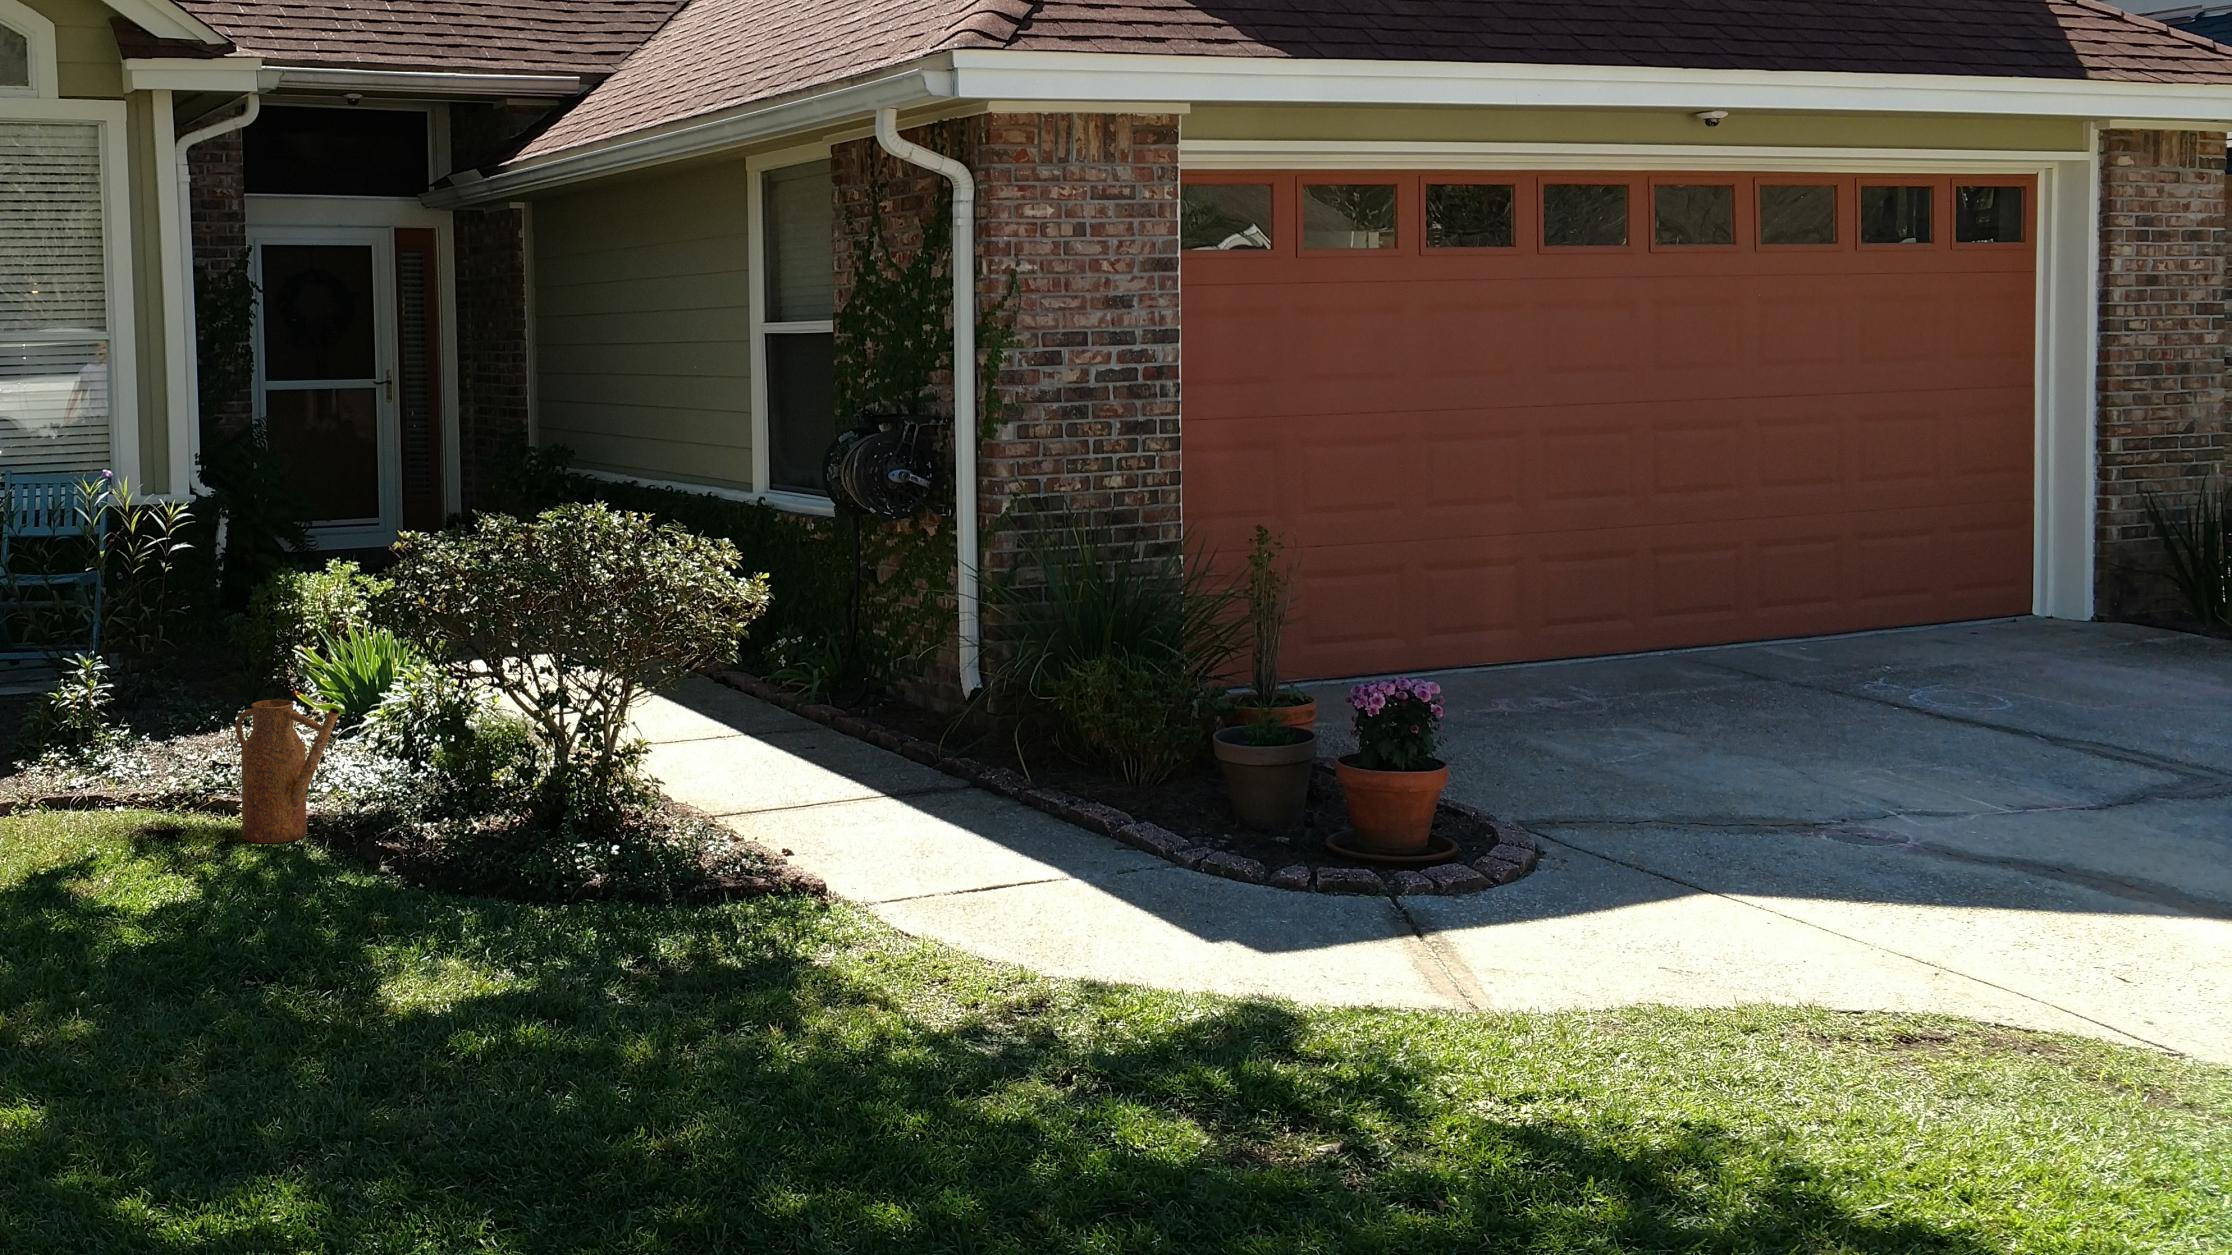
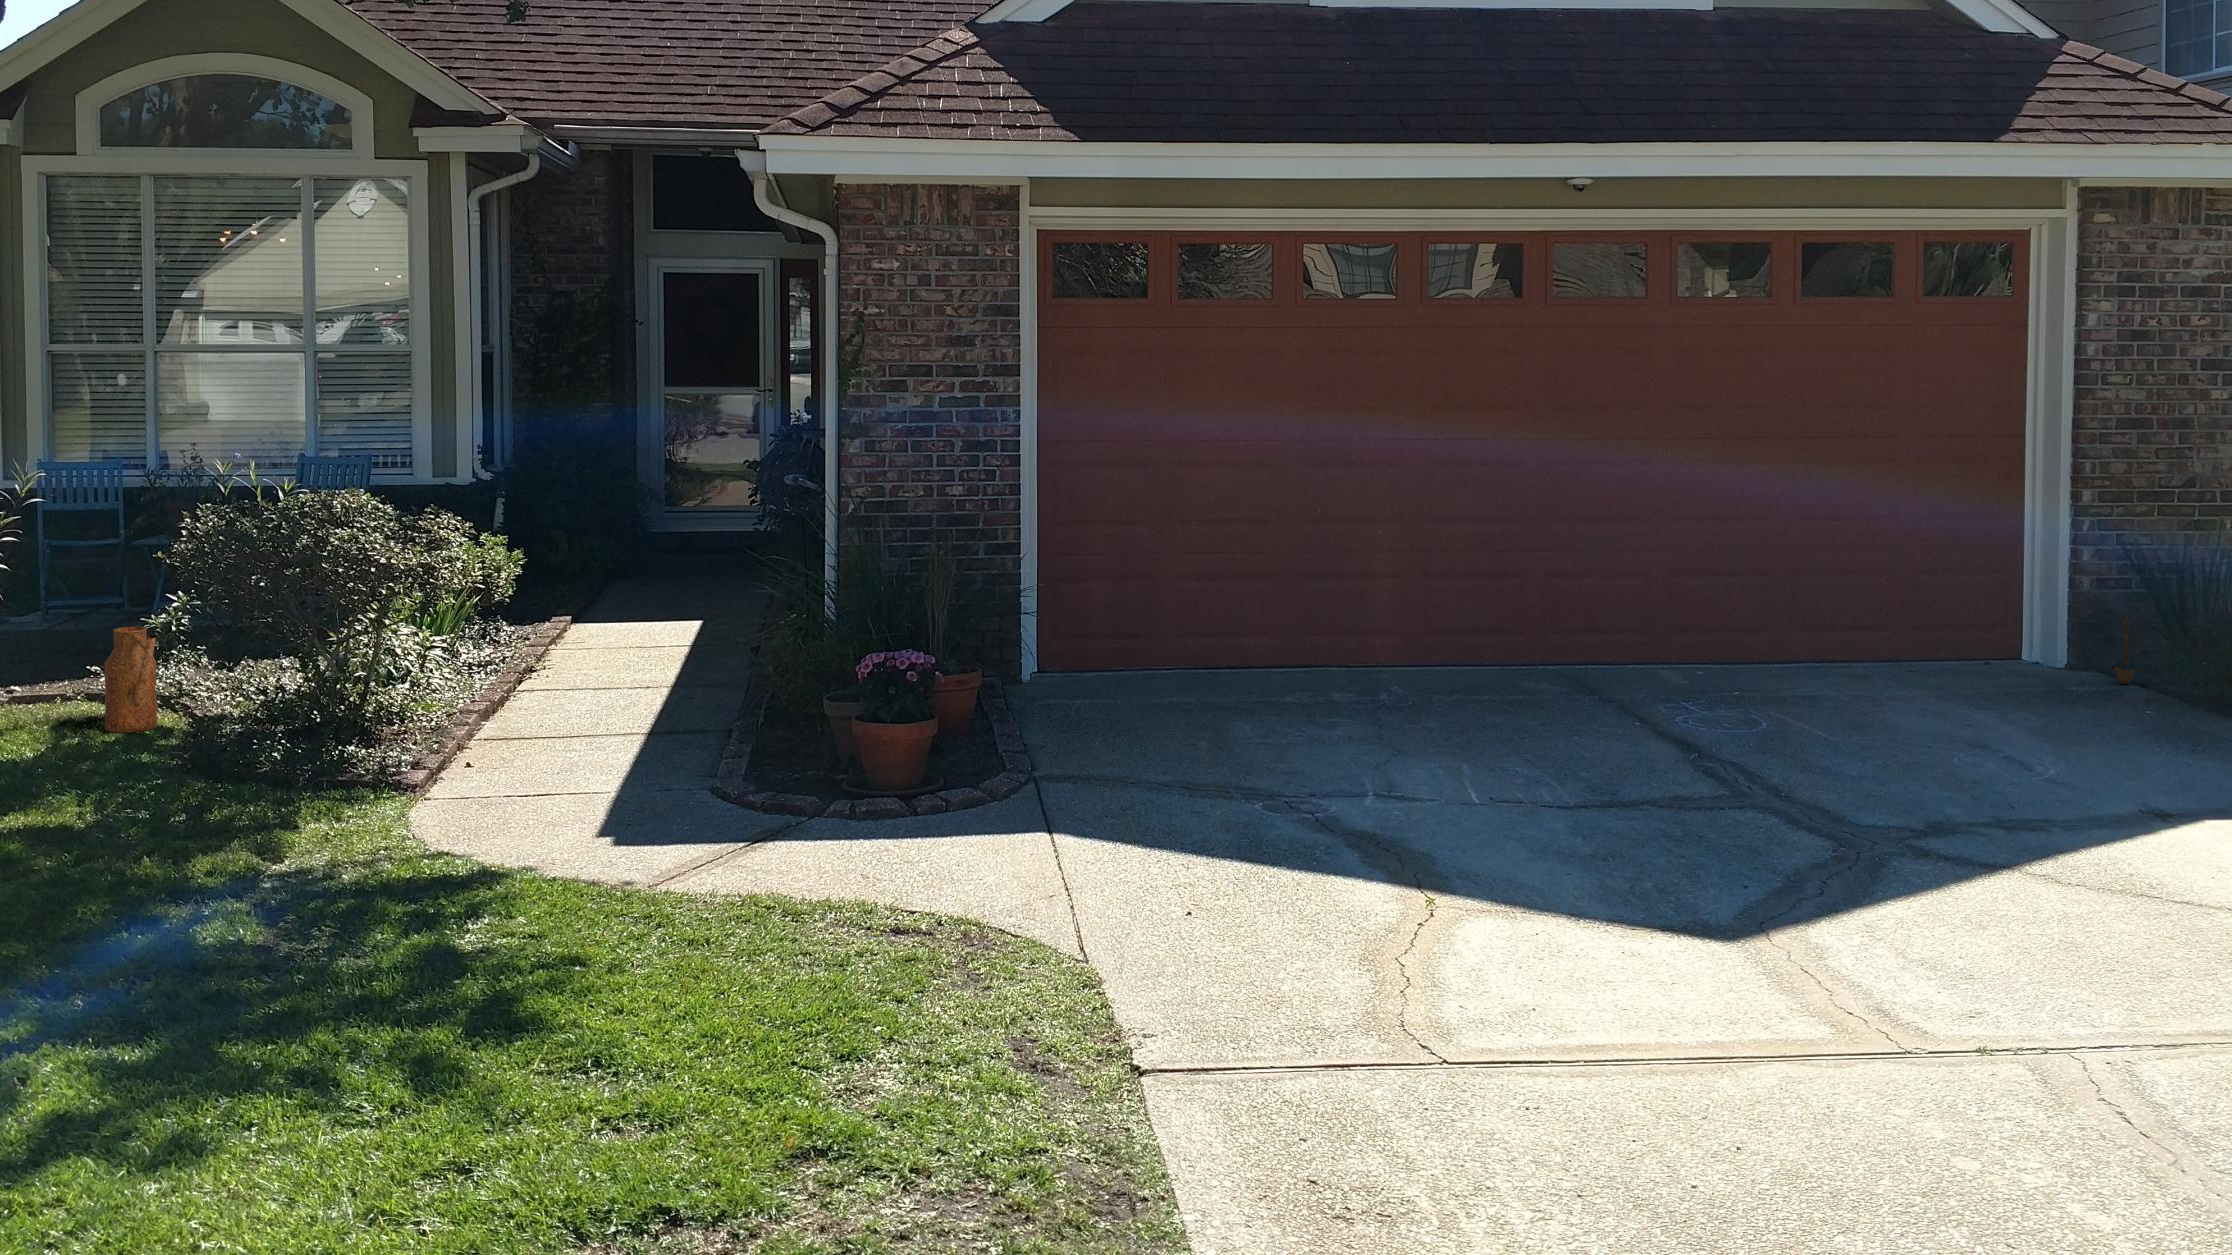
decorative plant: none [2123,564,2164,631] -> present [2115,617,2141,684]

